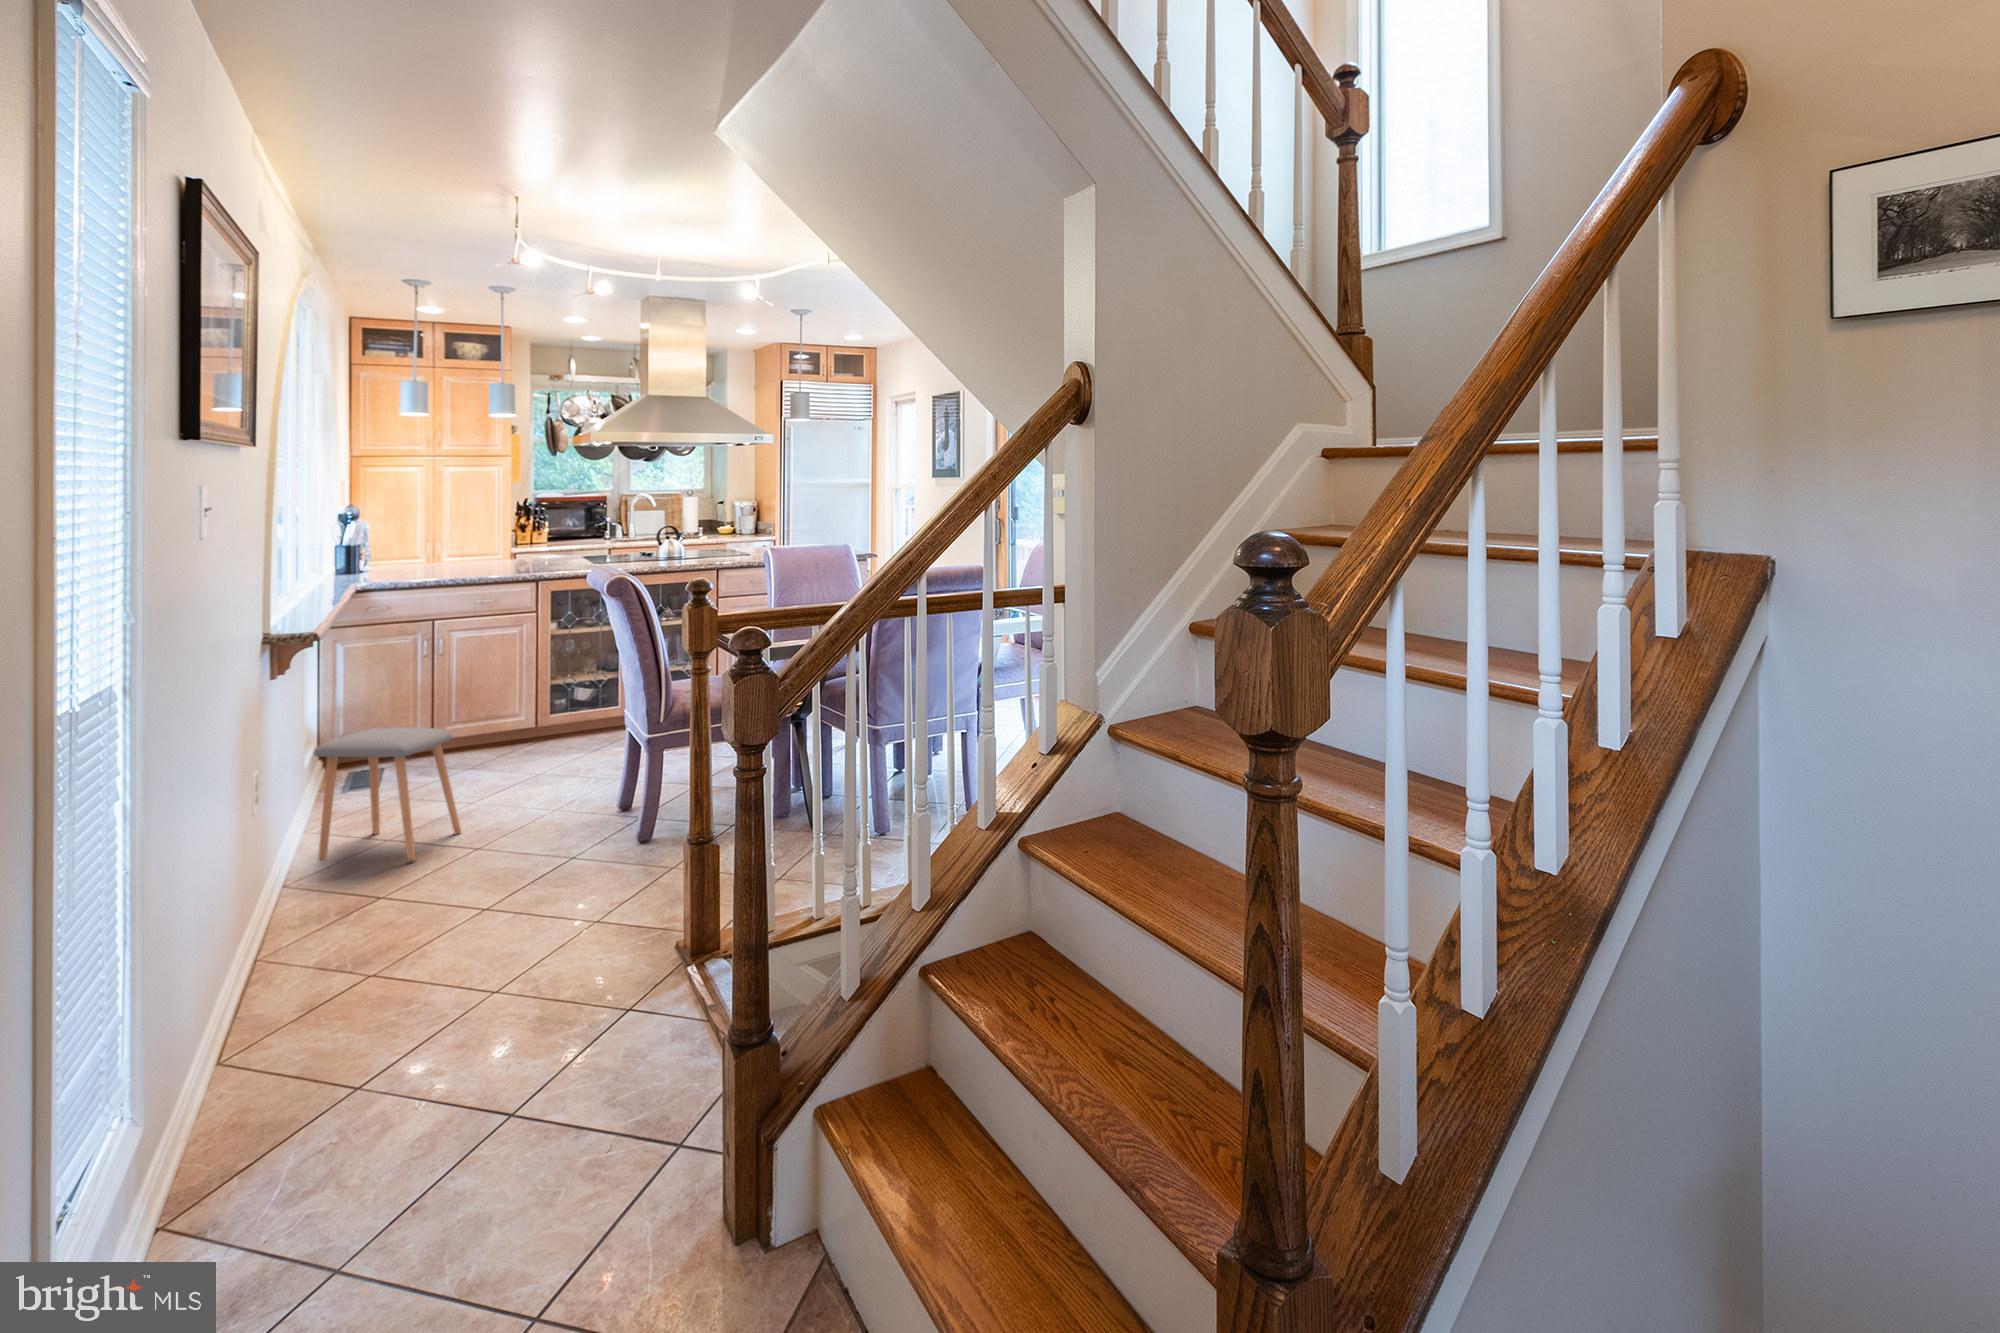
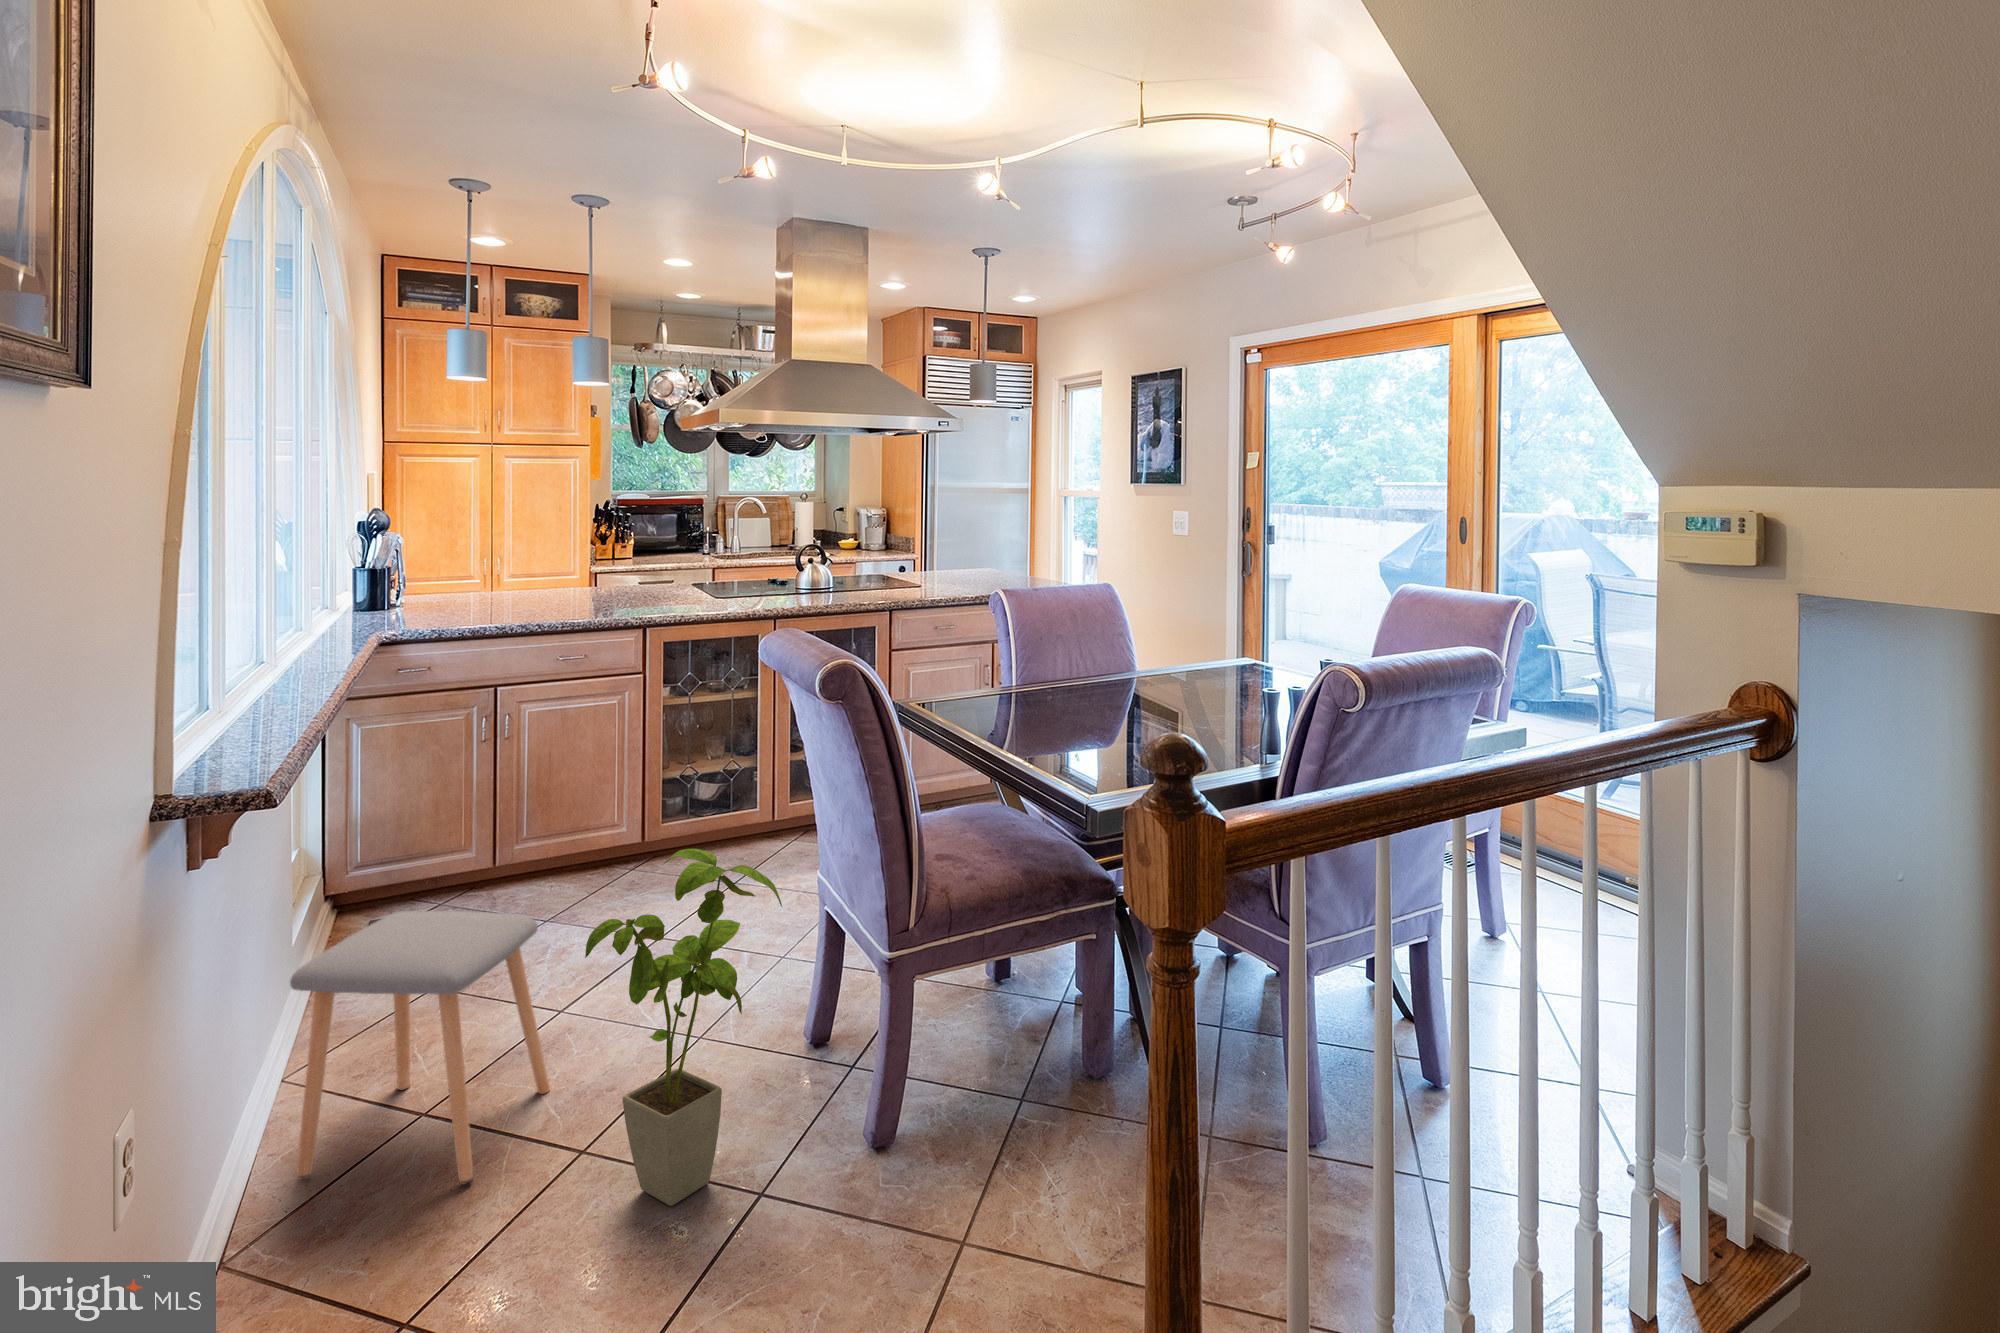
house plant: none [471,677,578,866] -> present [585,849,782,1206]

